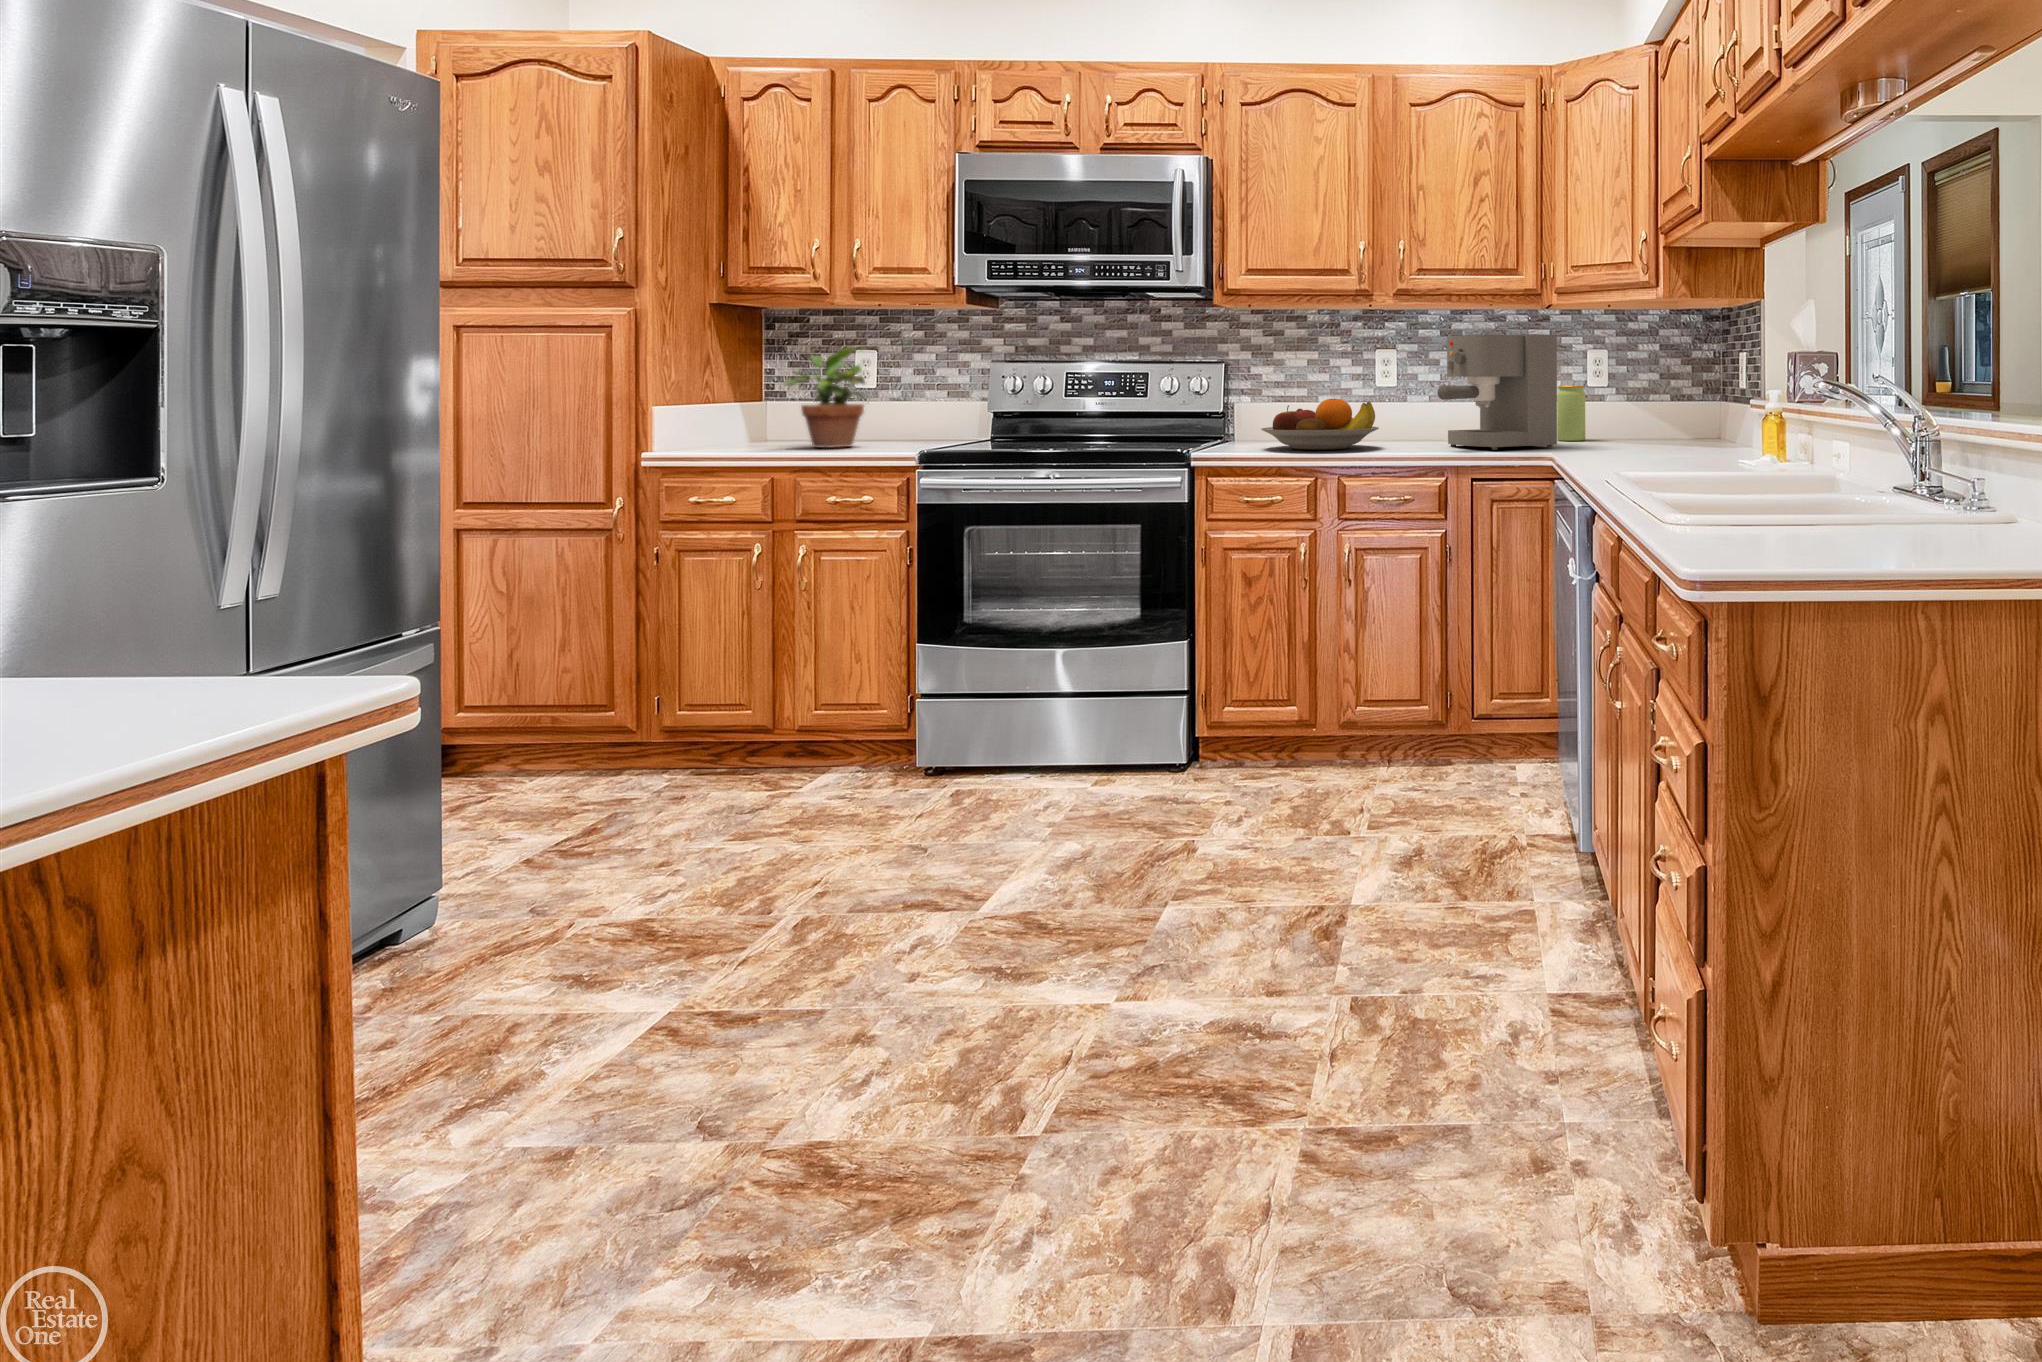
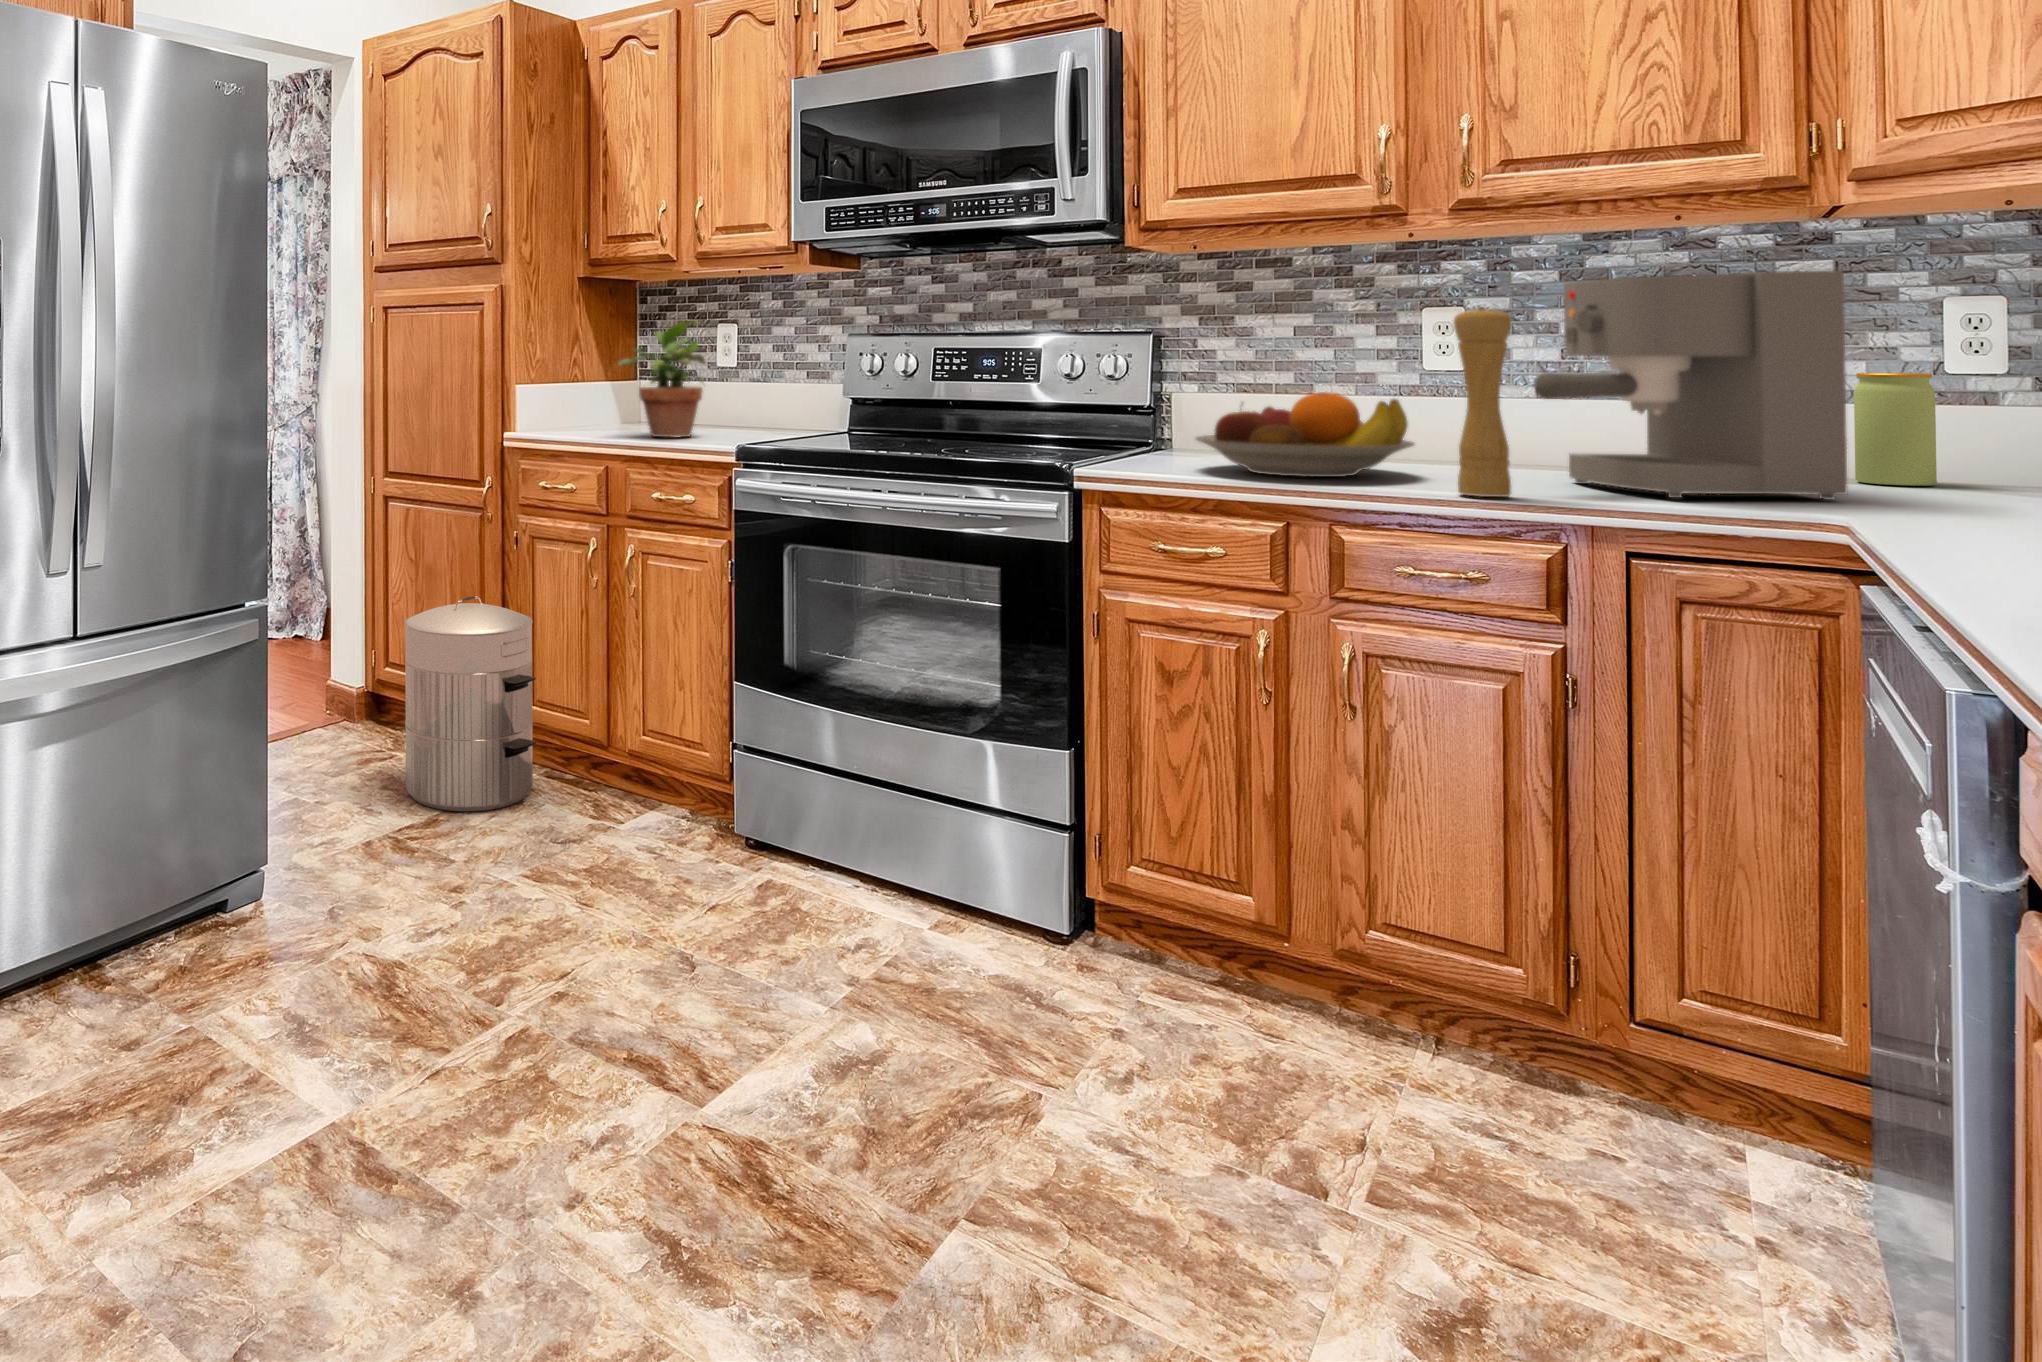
pepper mill: none [1403,349,1430,454] -> present [1454,307,1511,497]
waste bin: none [531,607,700,815] -> present [405,596,536,811]

